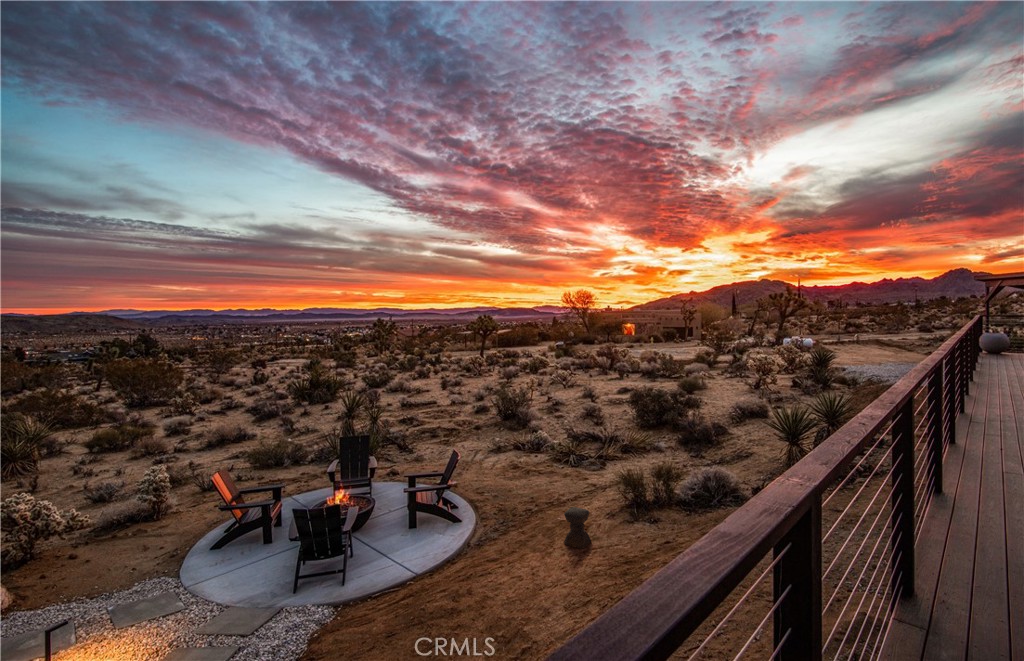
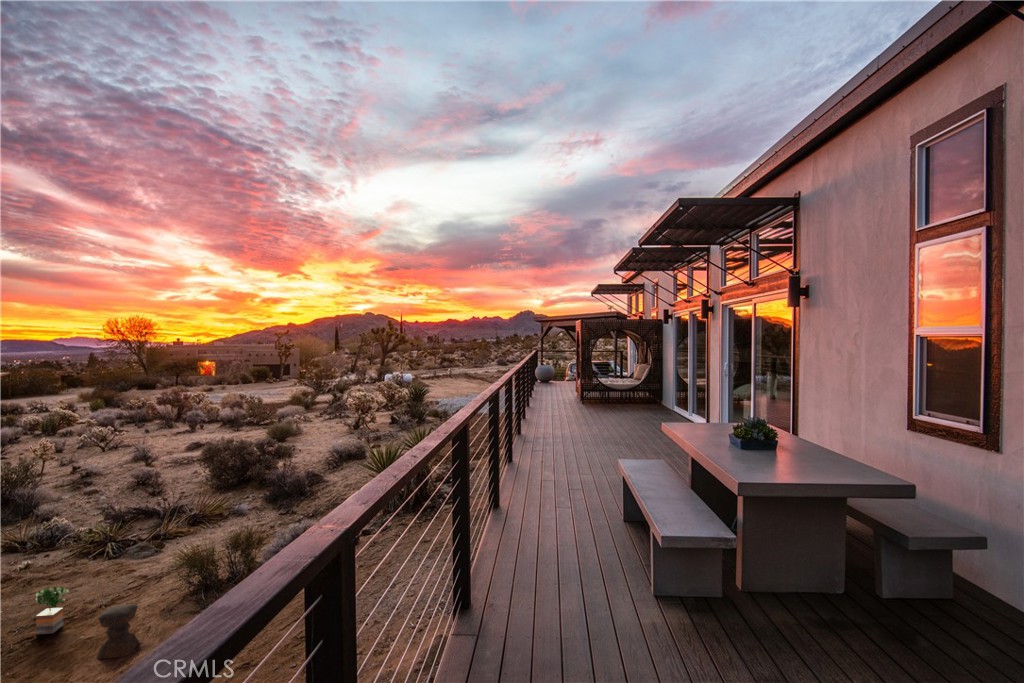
potted tree: none [528,481,547,514] -> present [36,587,68,634]

